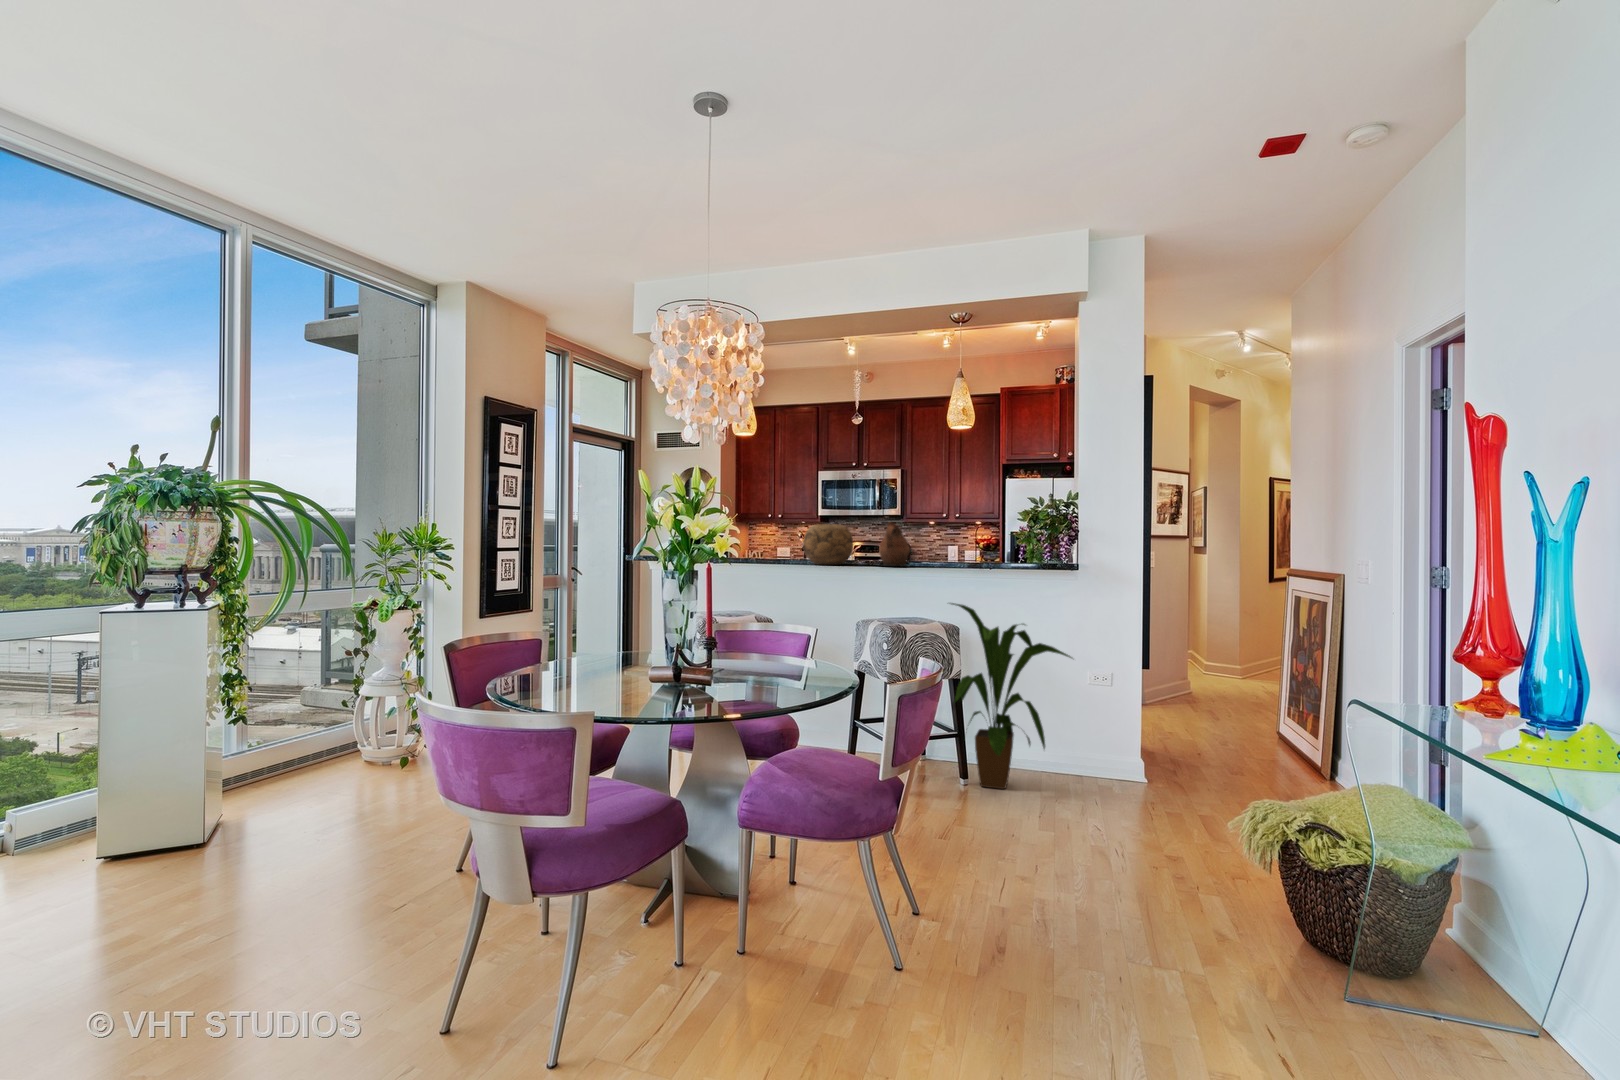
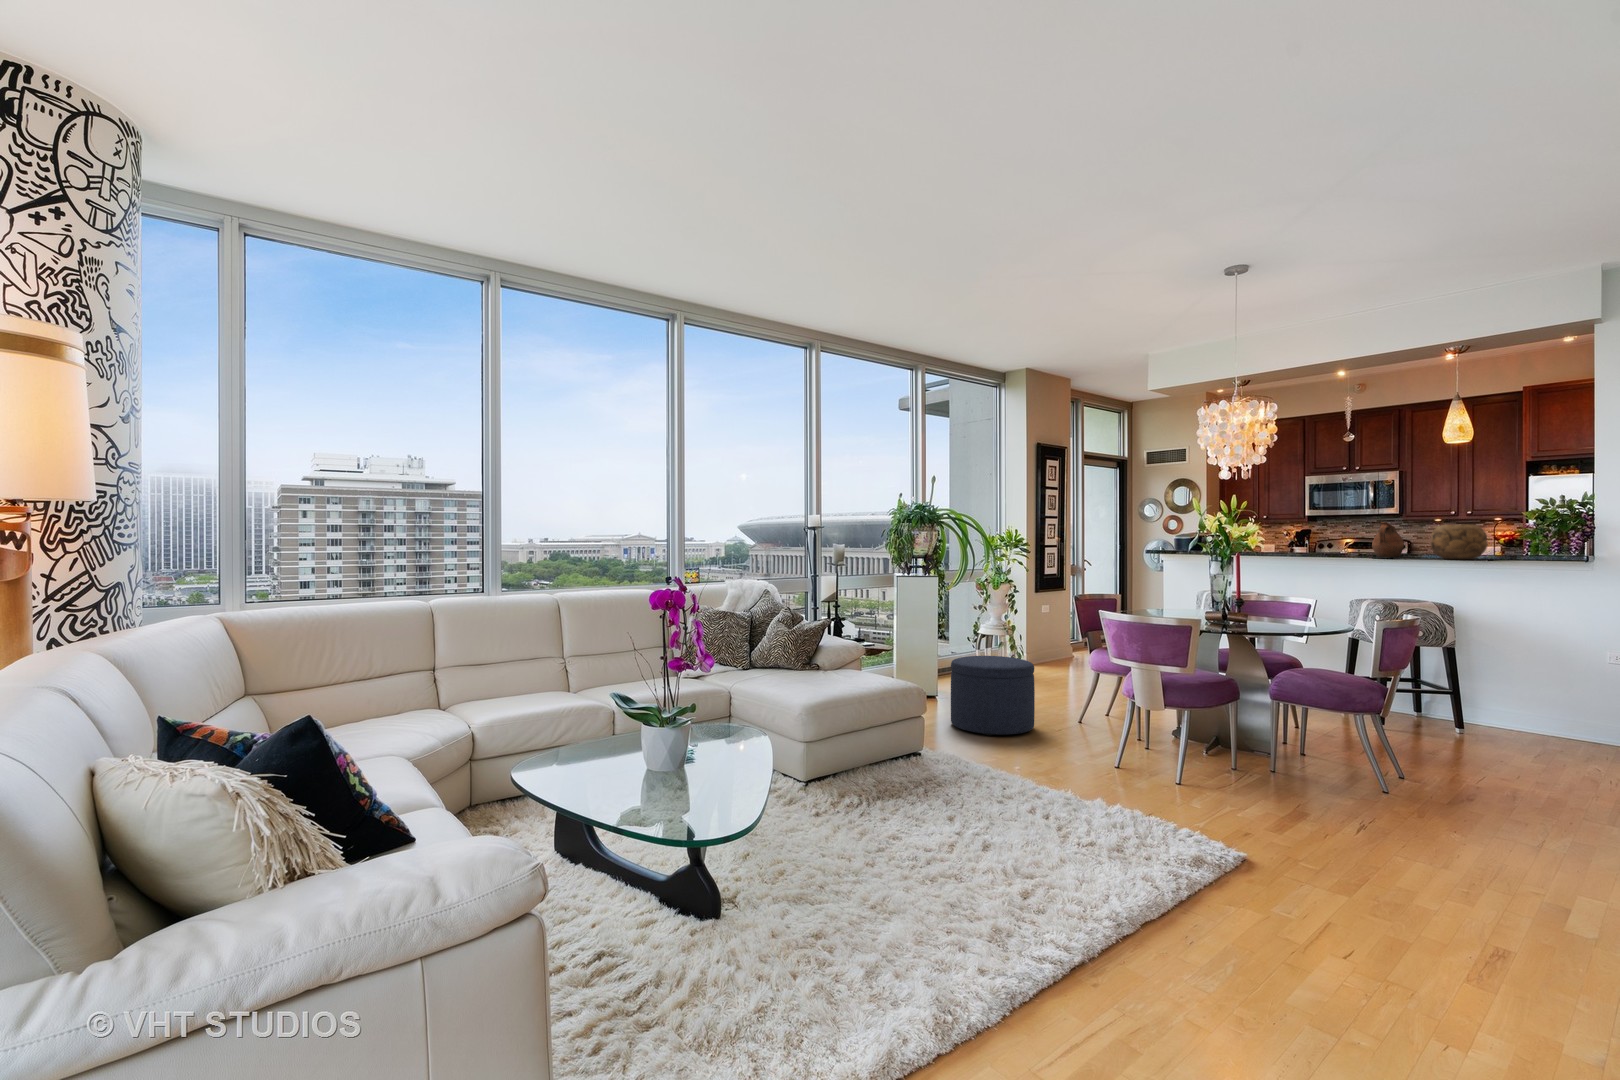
decorative bowl: present [803,524,853,565] -> present [1430,525,1488,560]
house plant: present [951,603,1072,789] -> none [1440,587,1587,743]
ottoman: none [189,758,379,937] -> present [951,656,1035,735]

